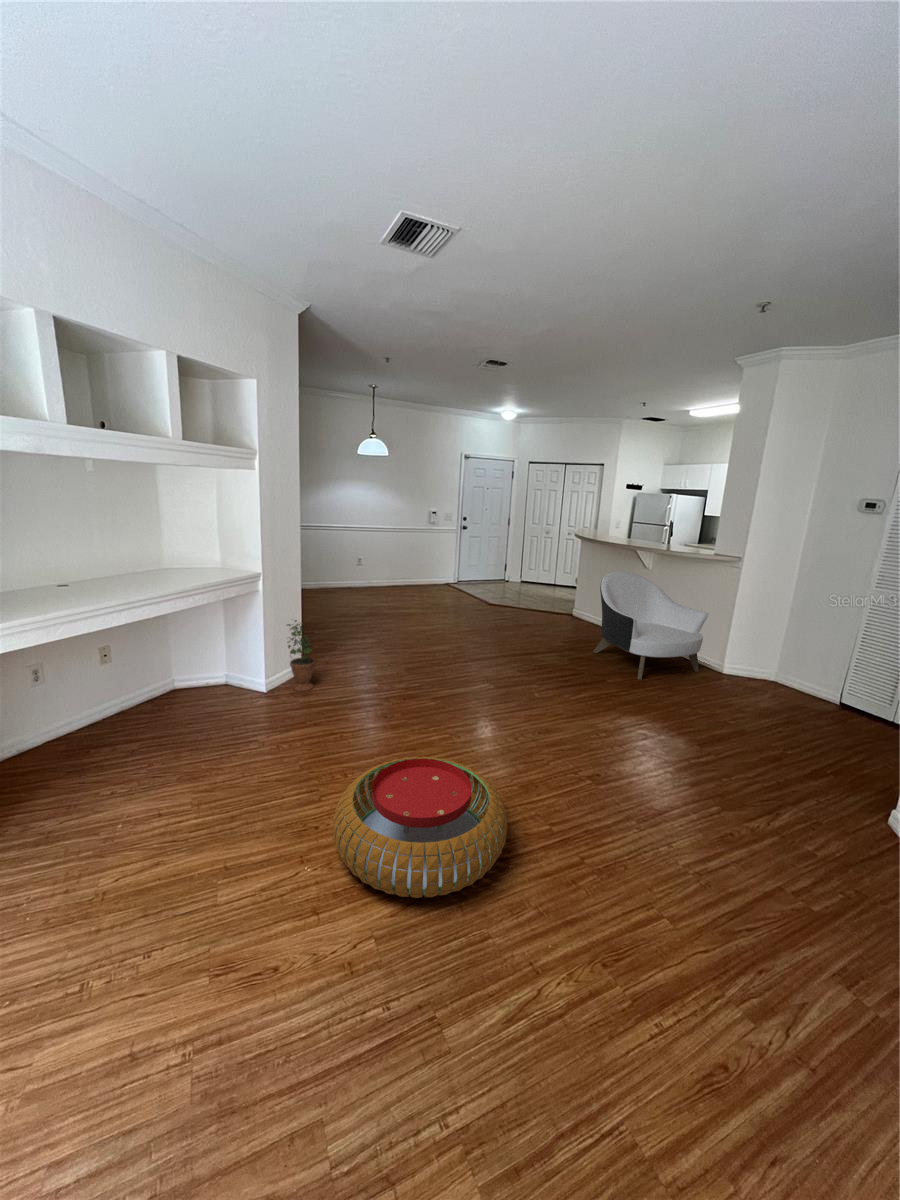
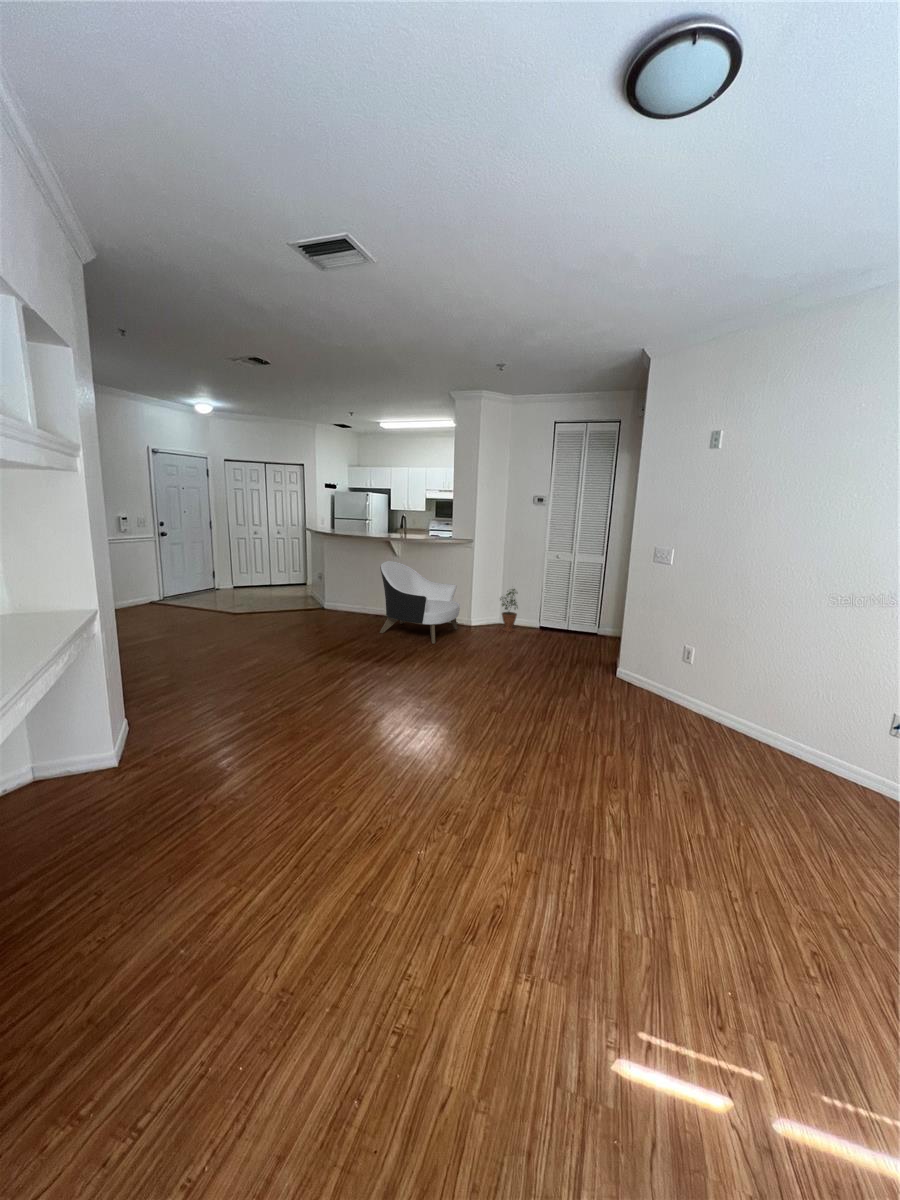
potted plant: present [288,620,315,691] -> present [500,589,518,632]
pouf: present [333,756,508,898] -> none [389,726,533,831]

